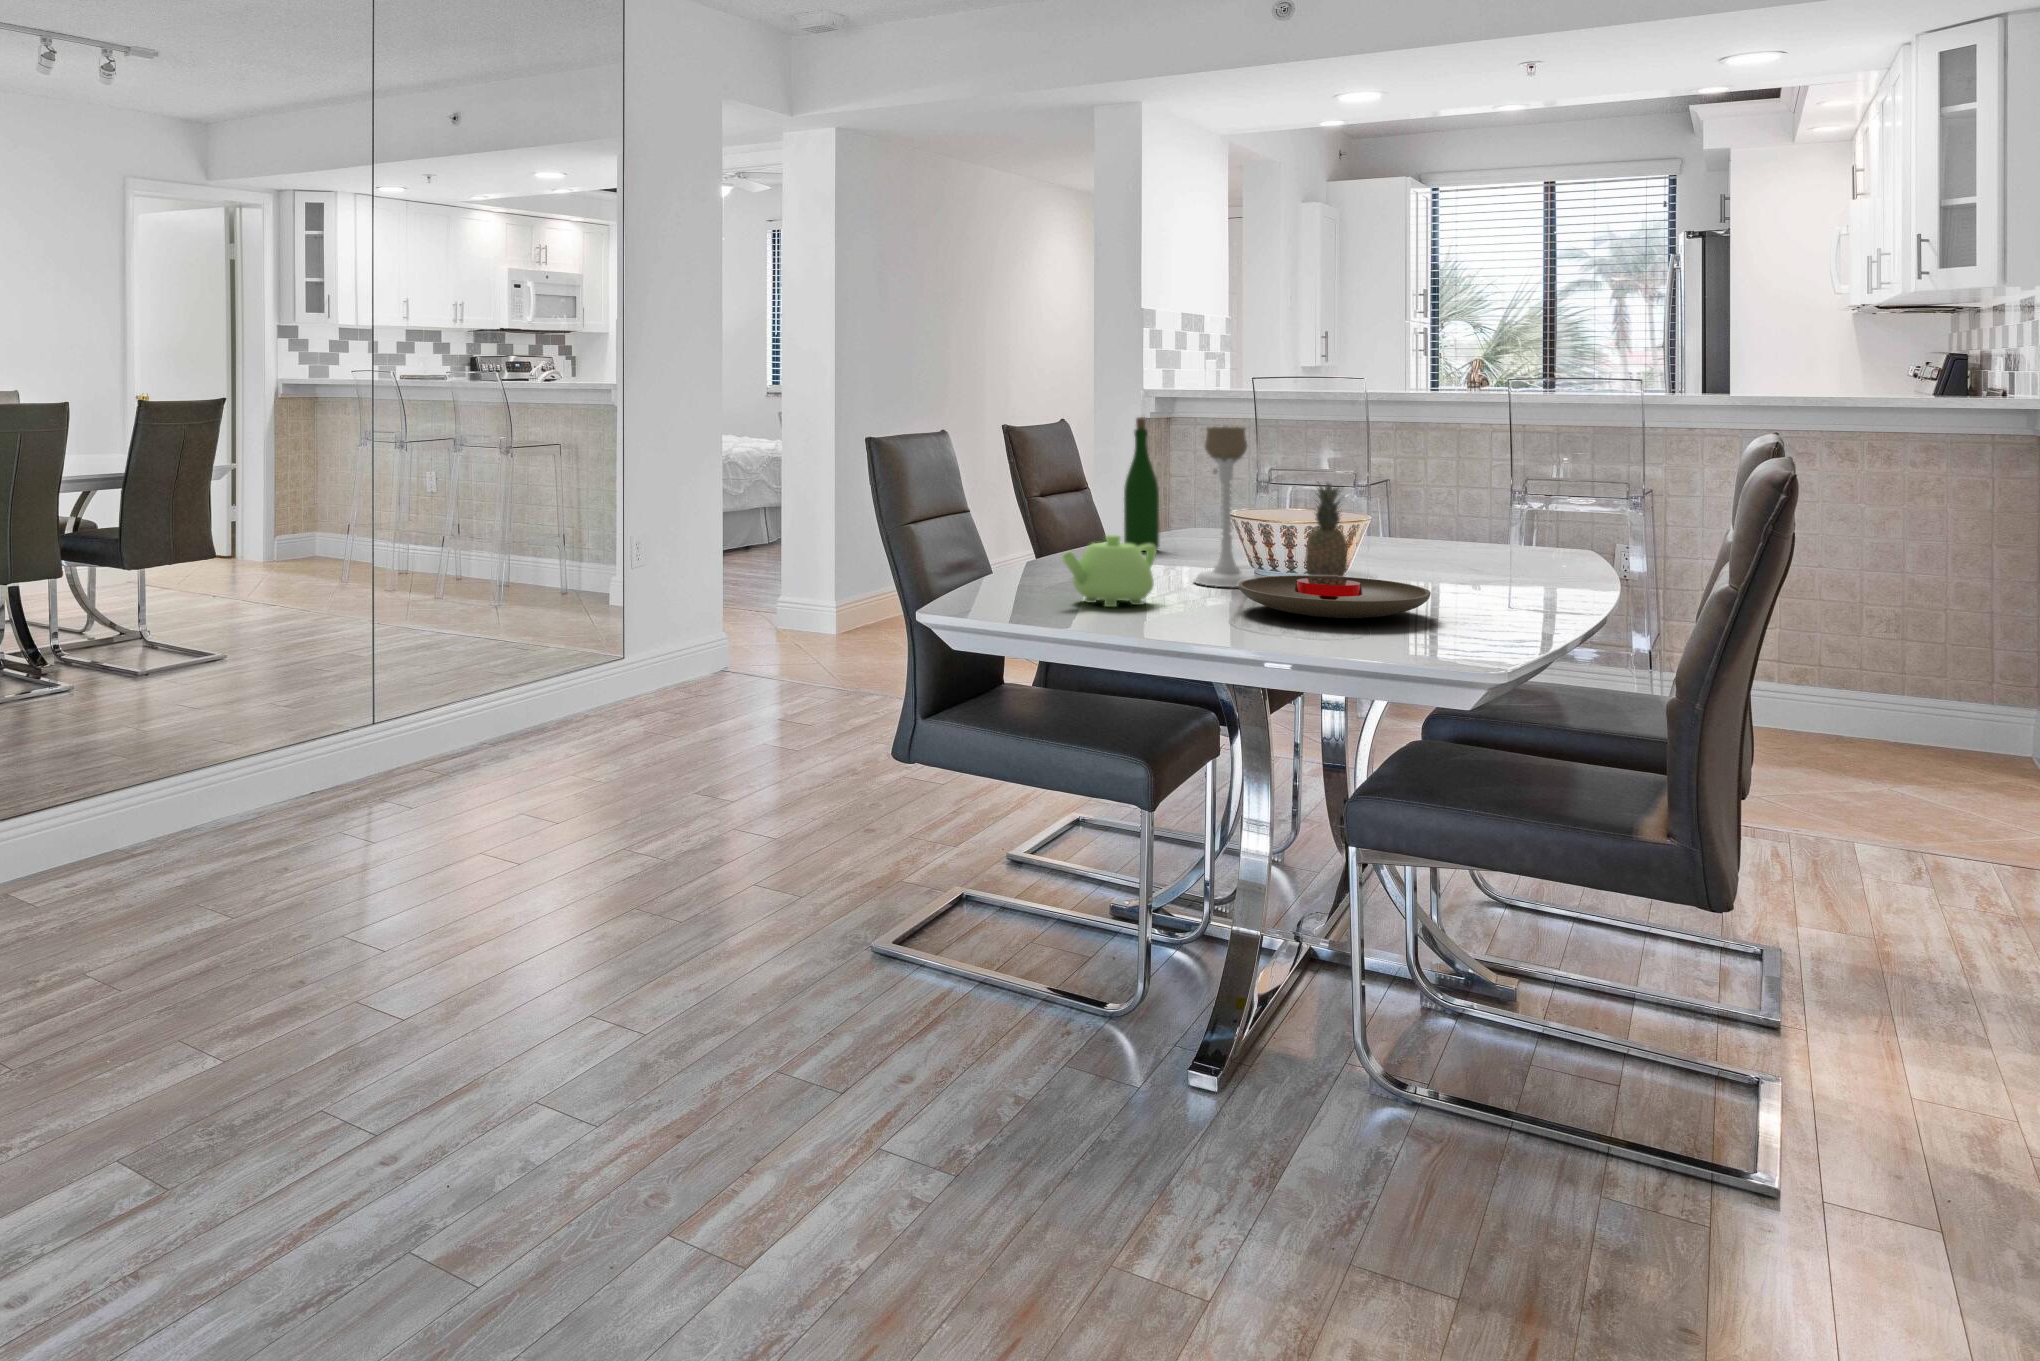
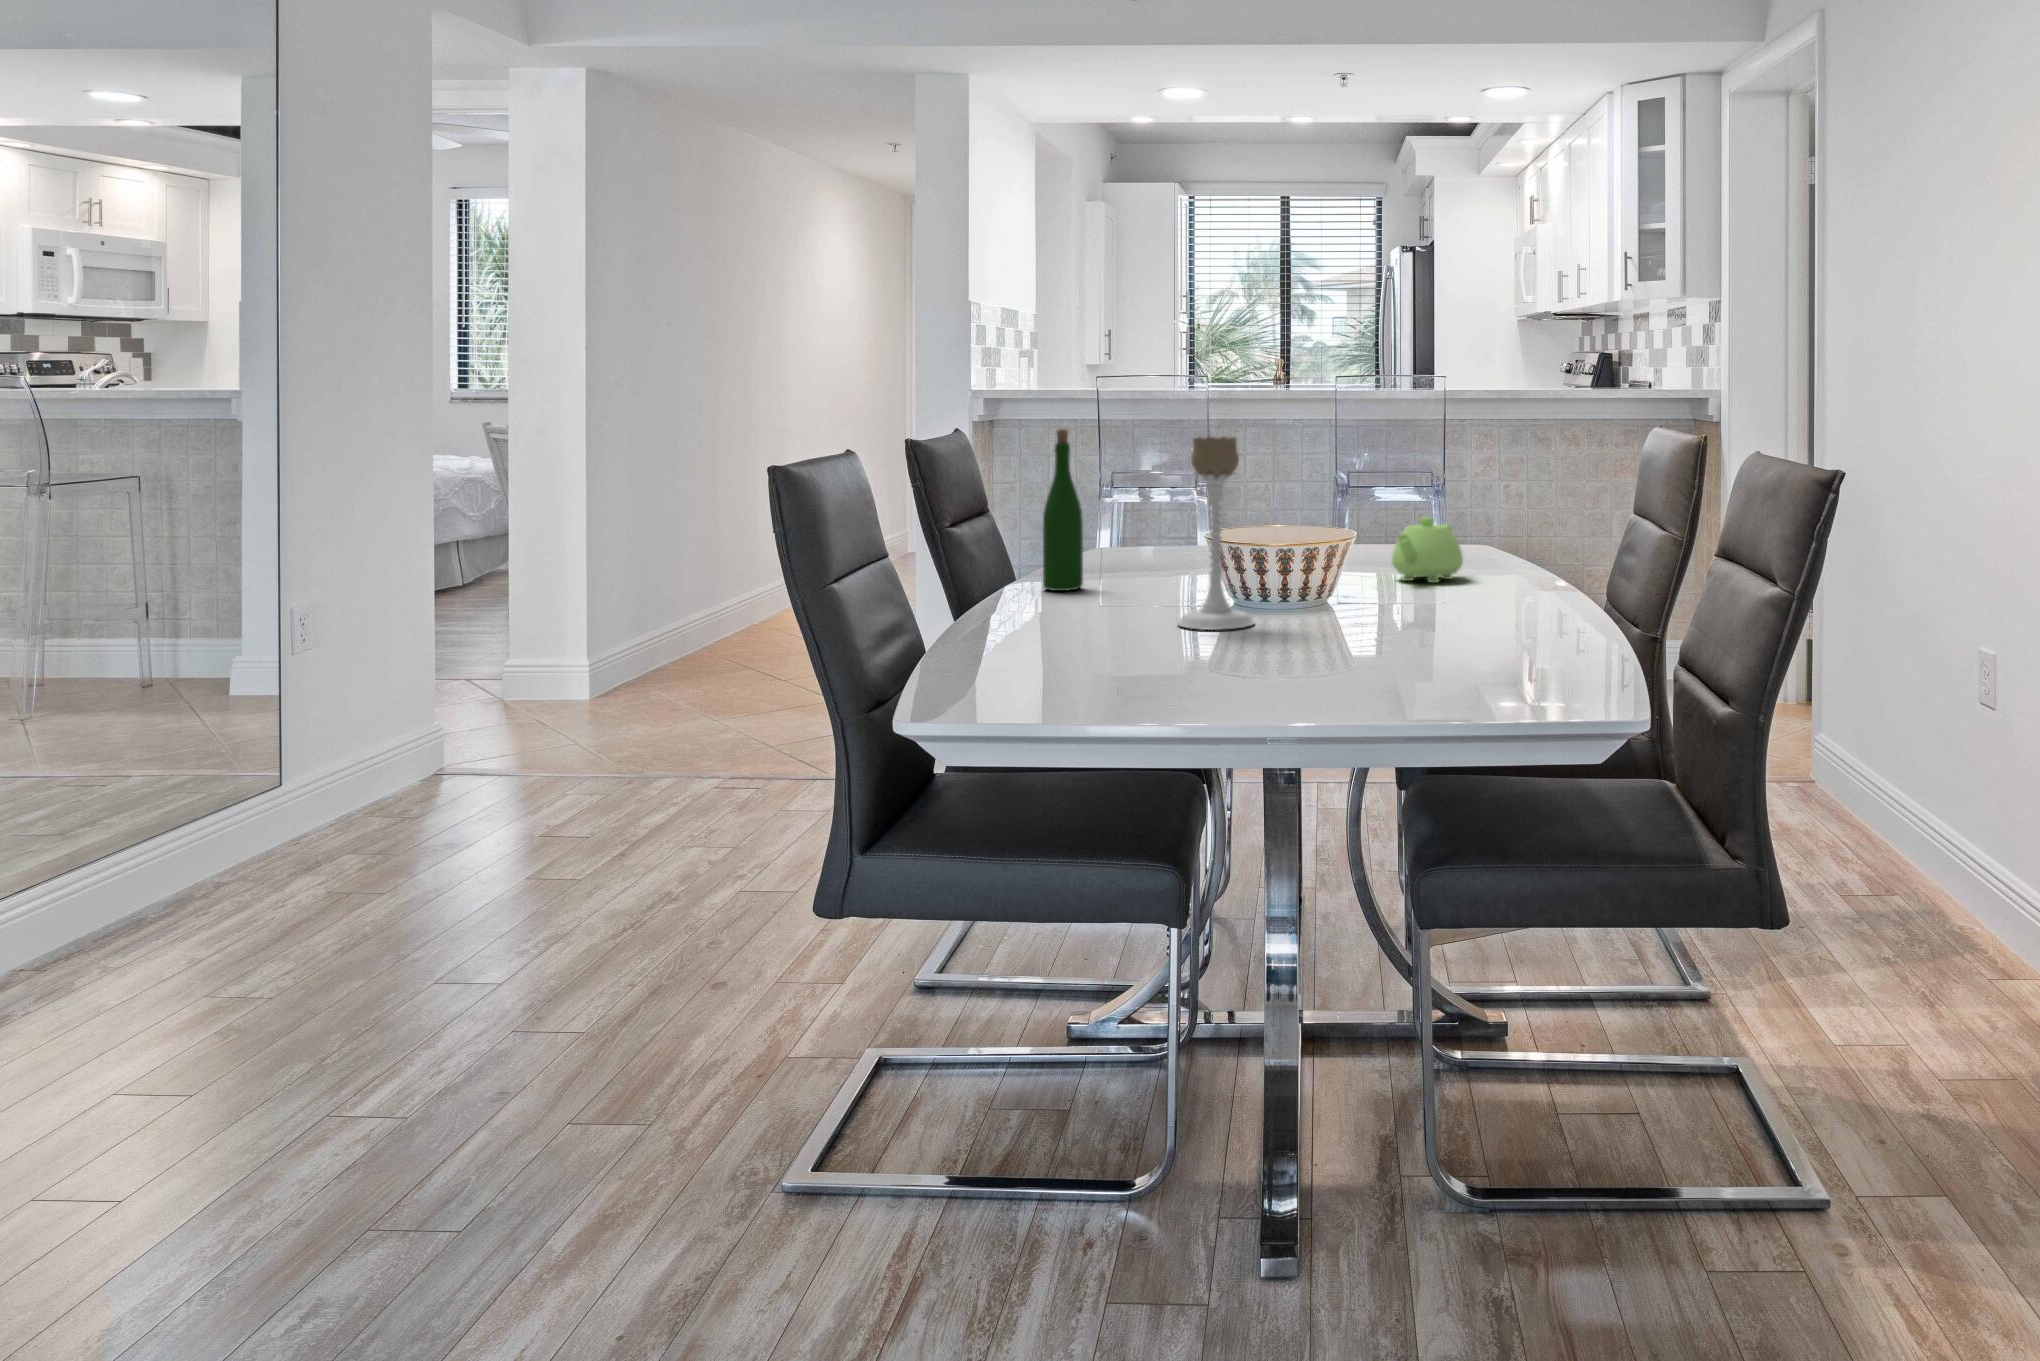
fruit: present [1306,481,1347,576] -> none [1292,493,1338,616]
teapot: present [1062,535,1157,607] -> present [1392,517,1463,583]
plate: present [1238,575,1431,618] -> none [1276,607,1485,657]

